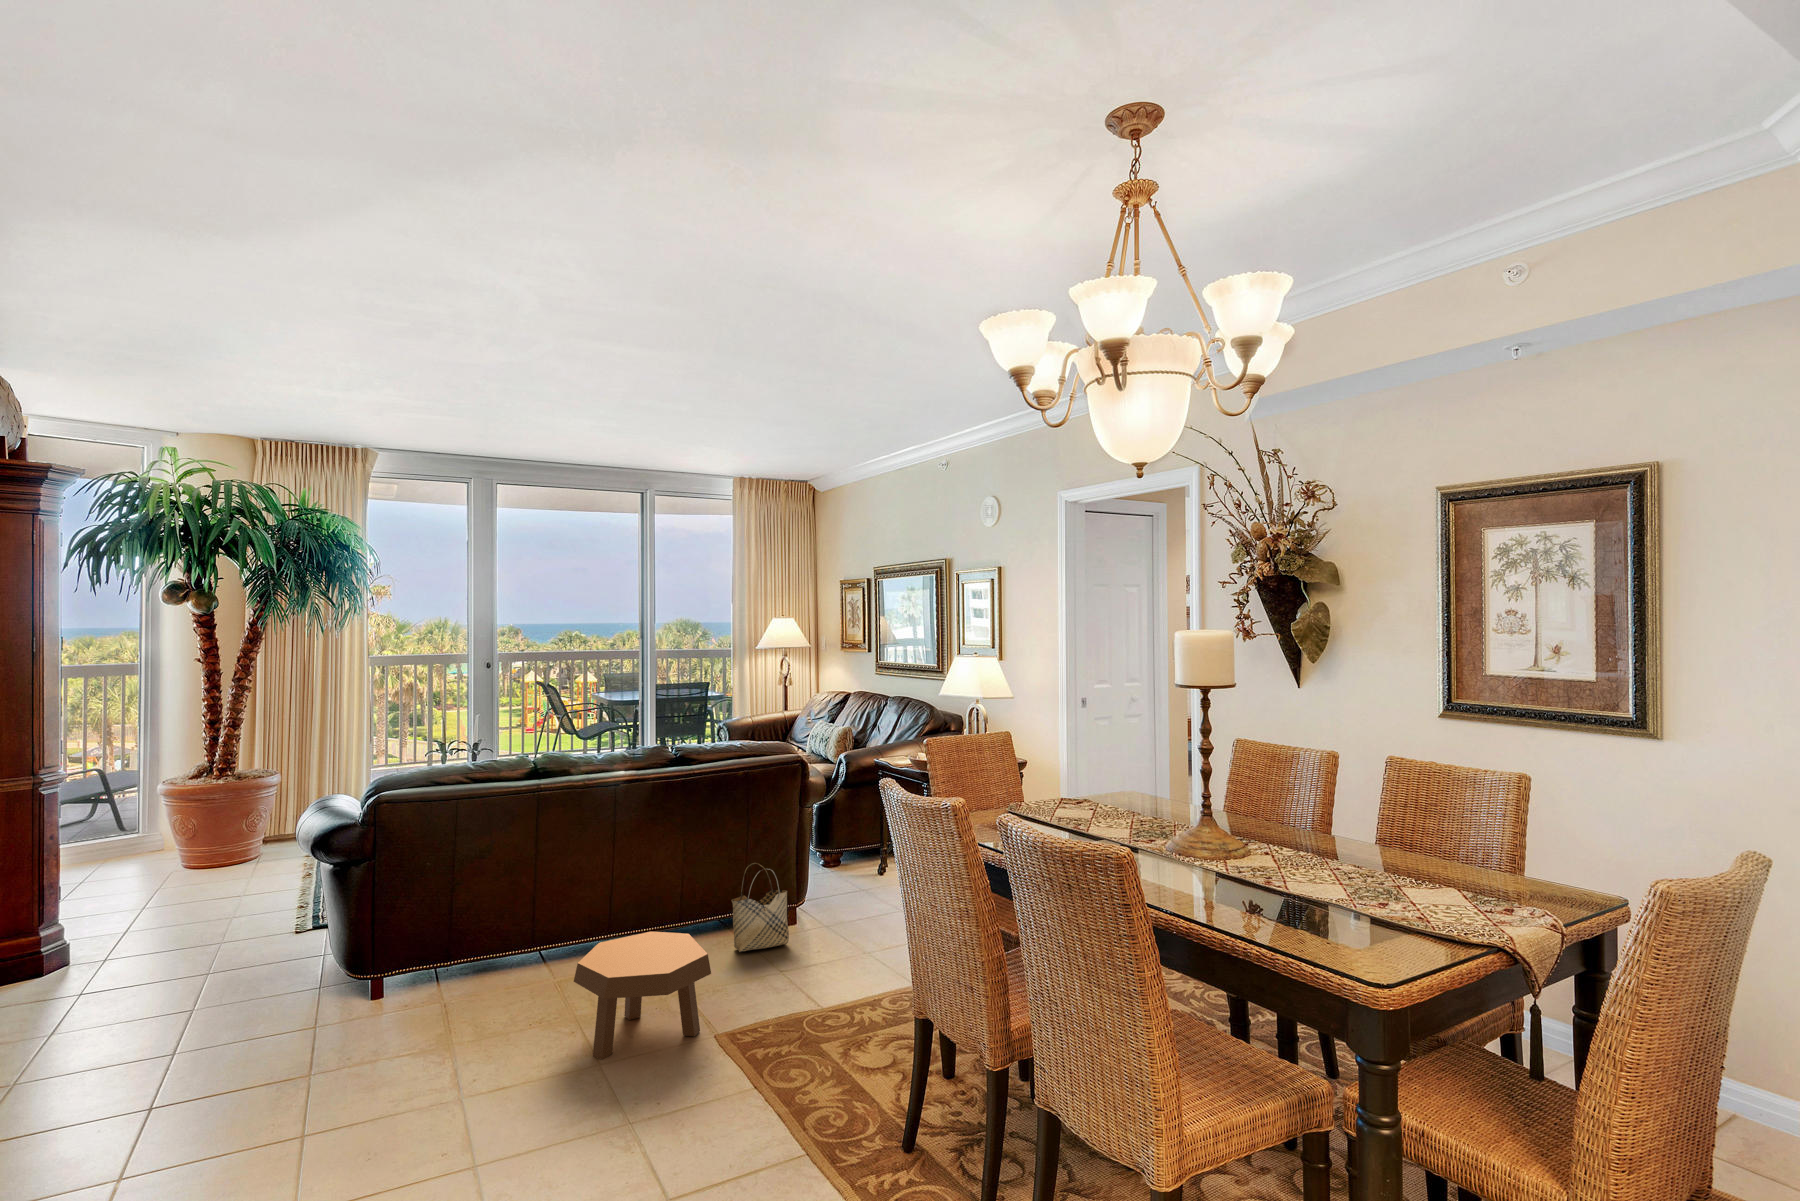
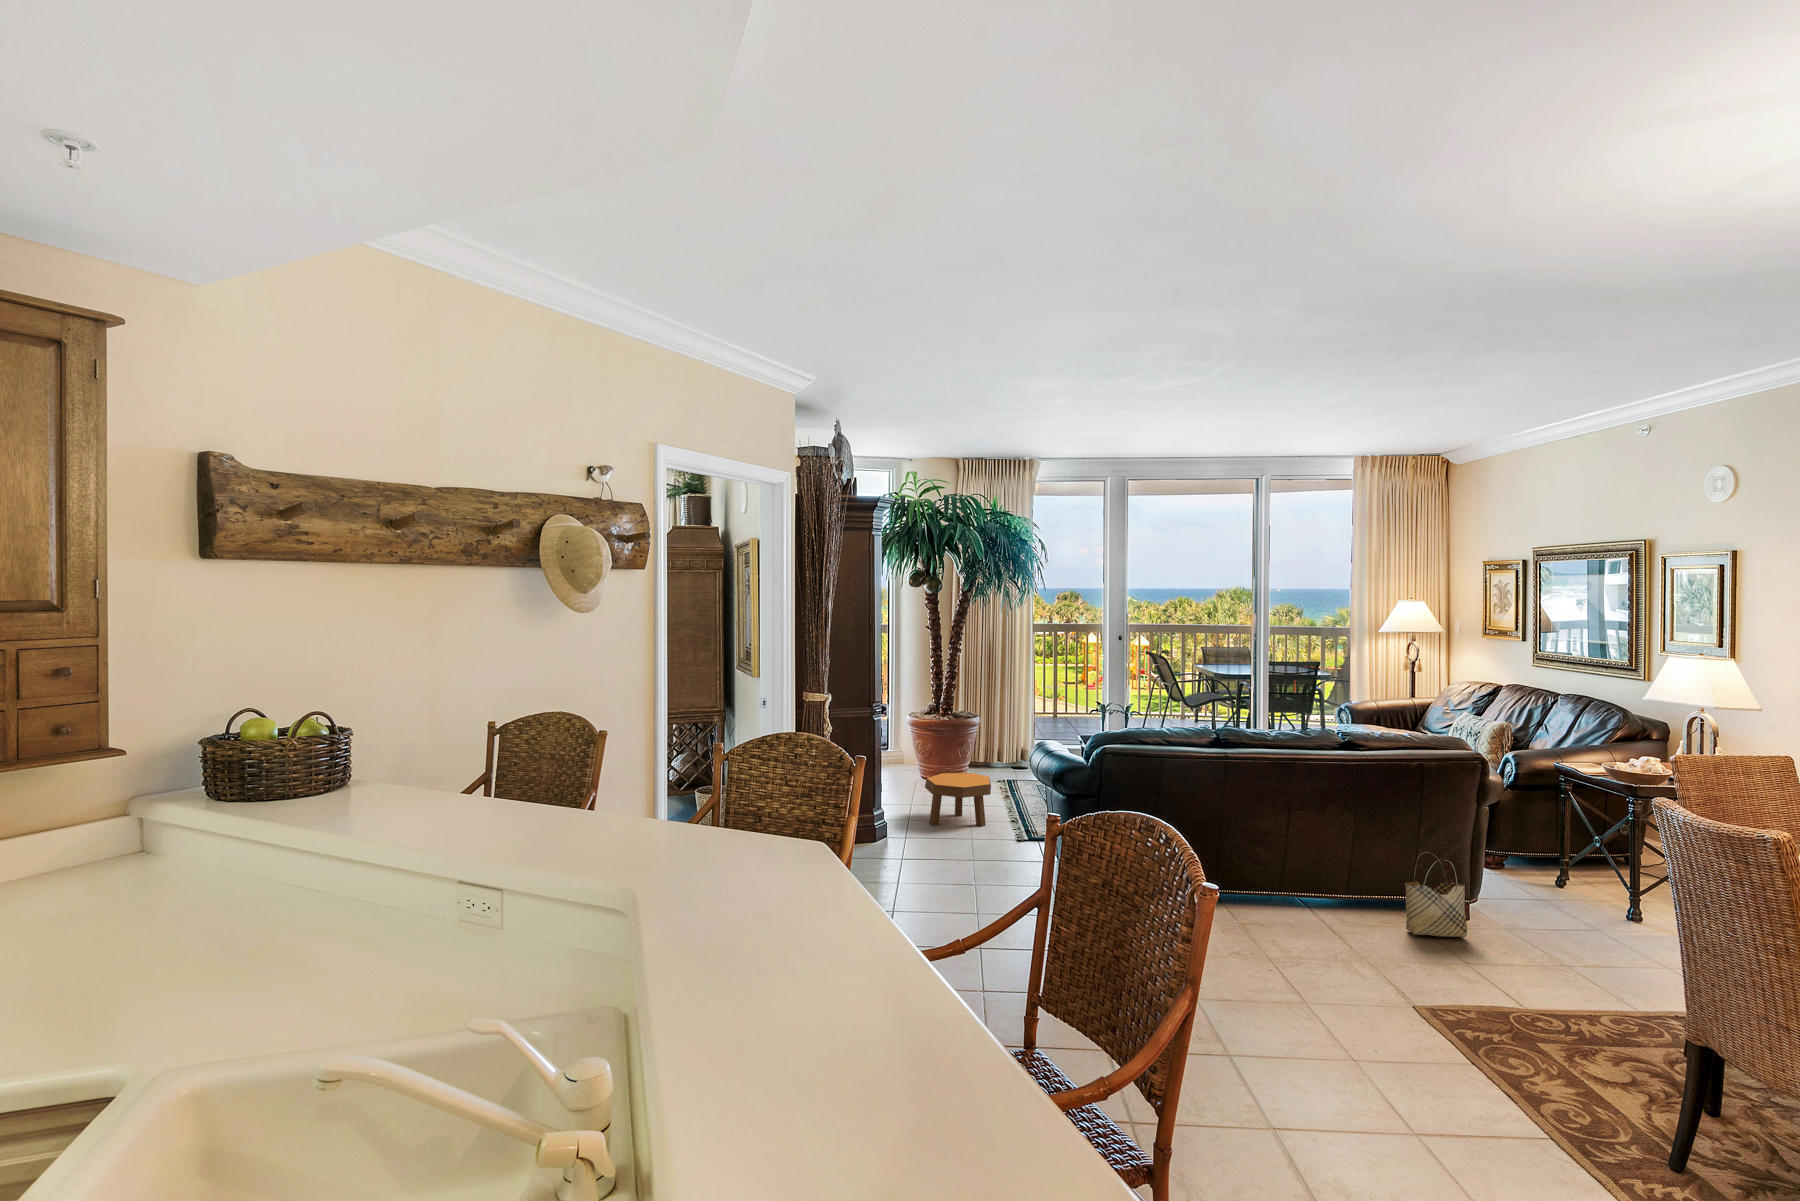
footstool: present [574,931,711,1059] -> present [925,773,991,826]

